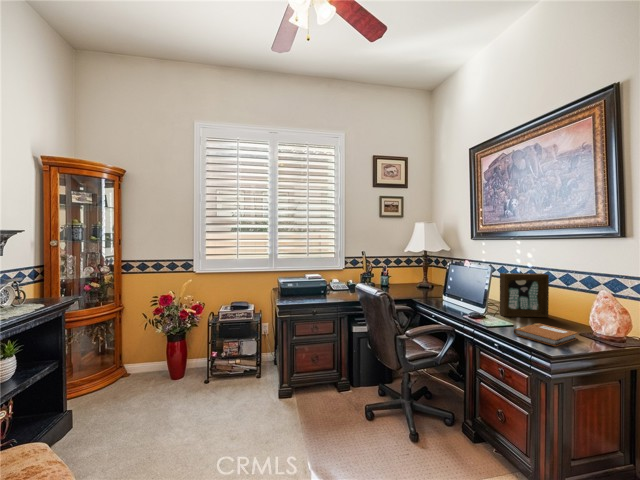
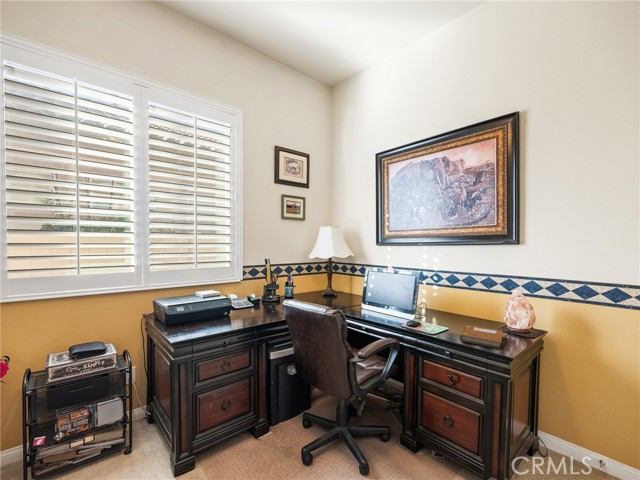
picture frame: present [500,273,549,317] -> none [423,276,458,320]

